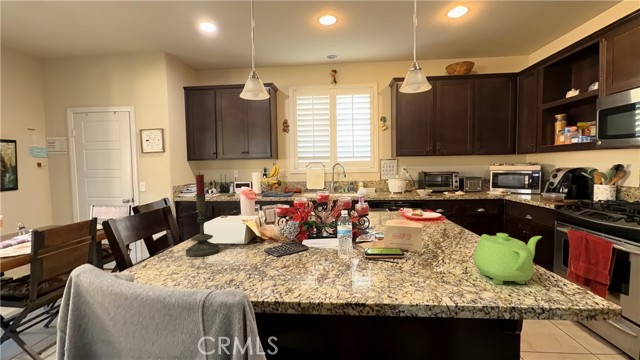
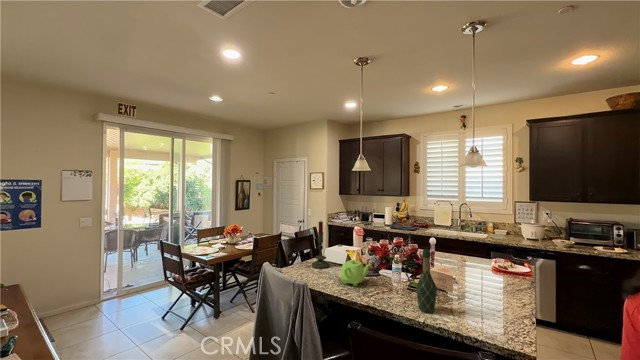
wine bottle: none [414,186,448,288] -> present [416,249,437,313]
teapot: present [474,233,542,285] -> present [340,260,371,286]

